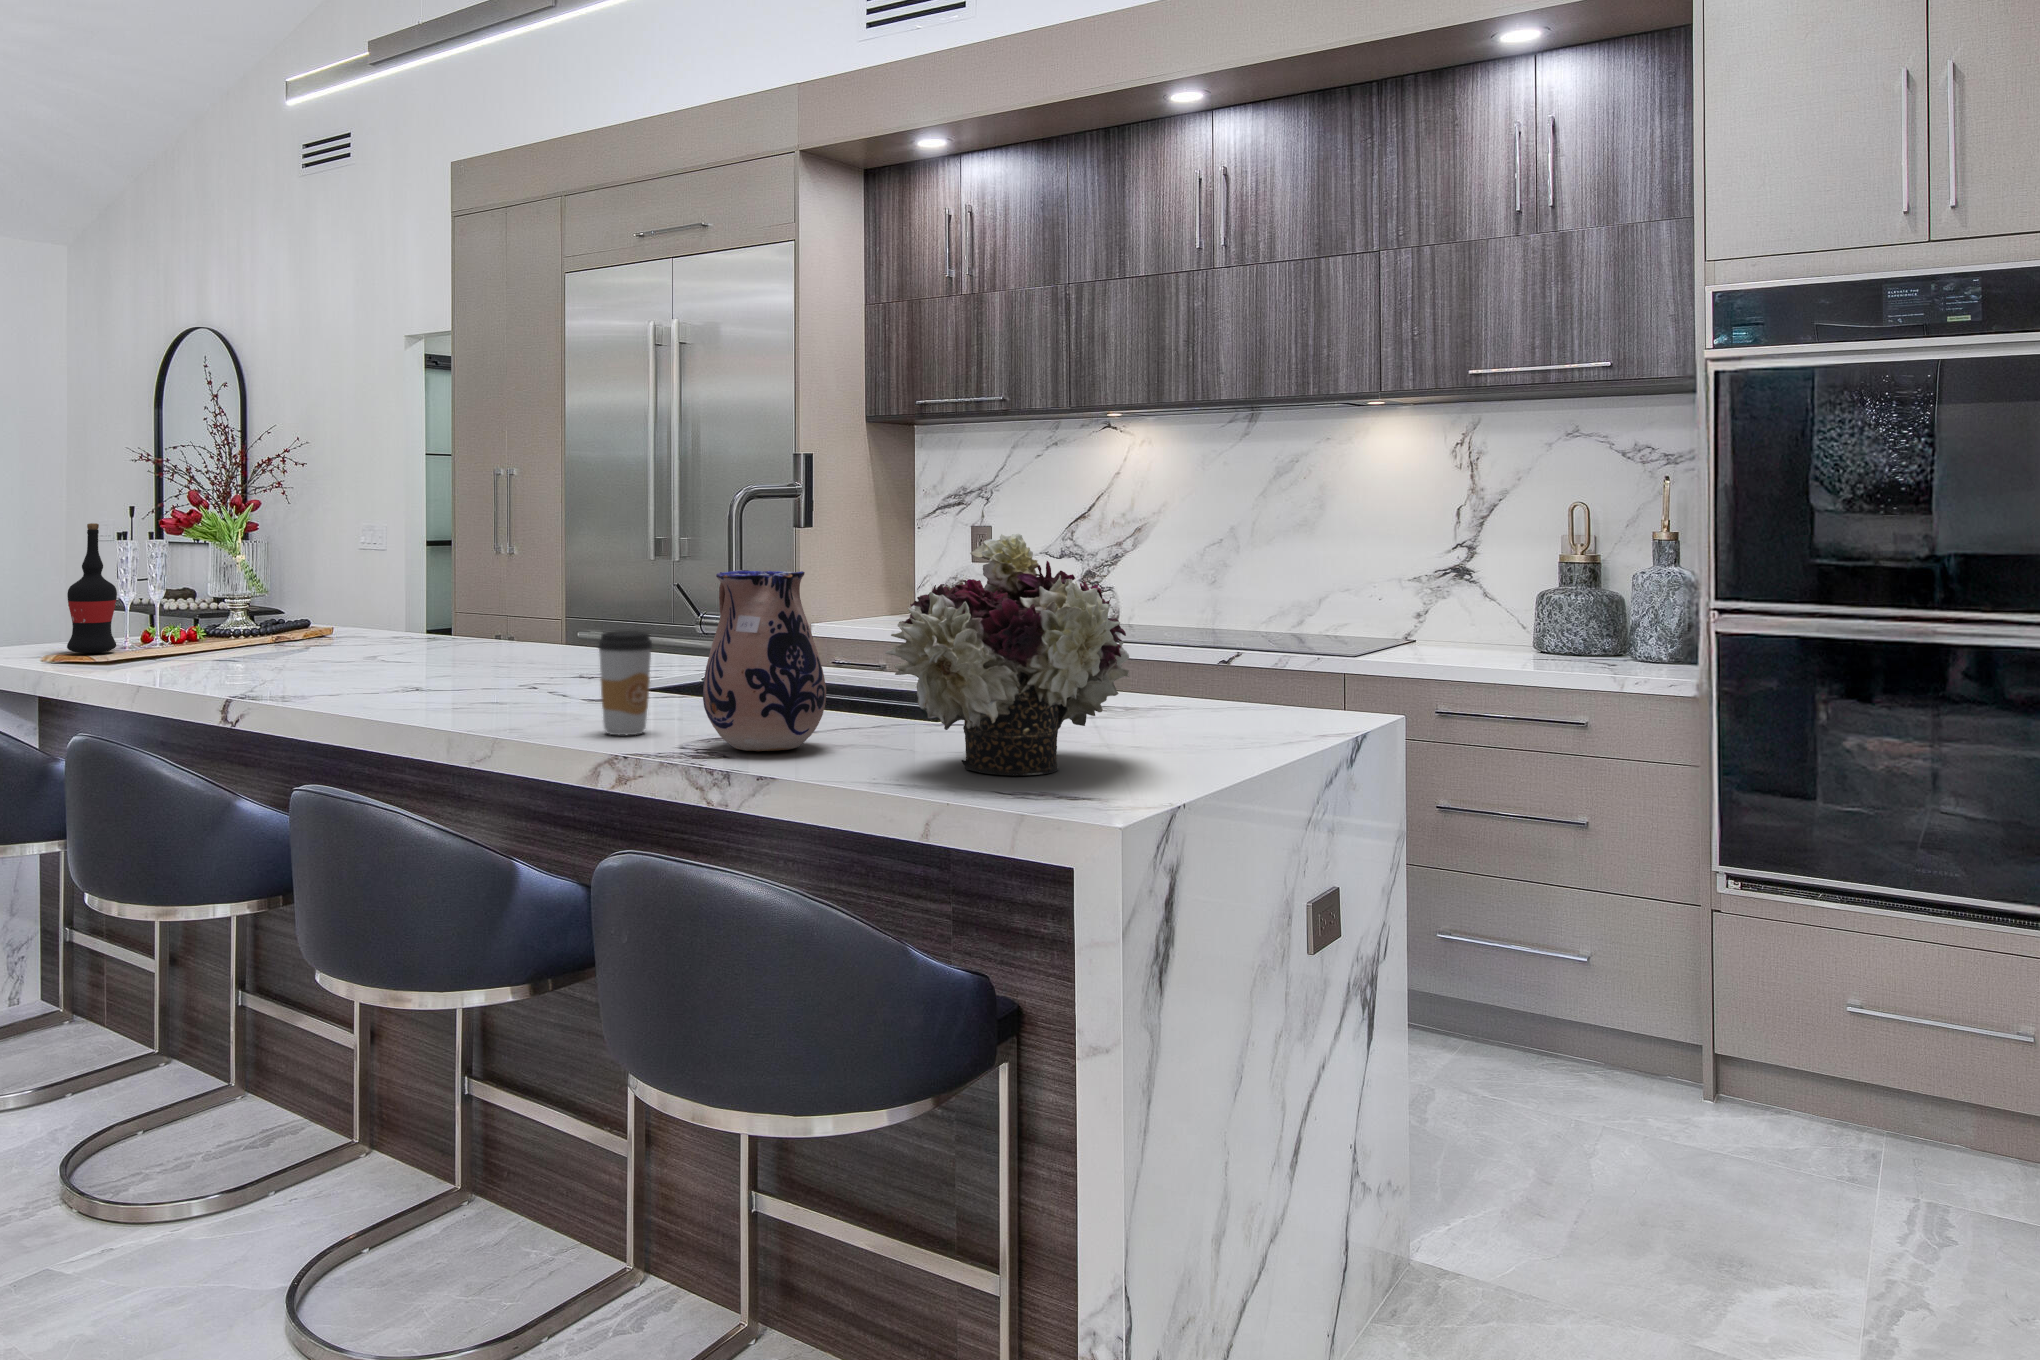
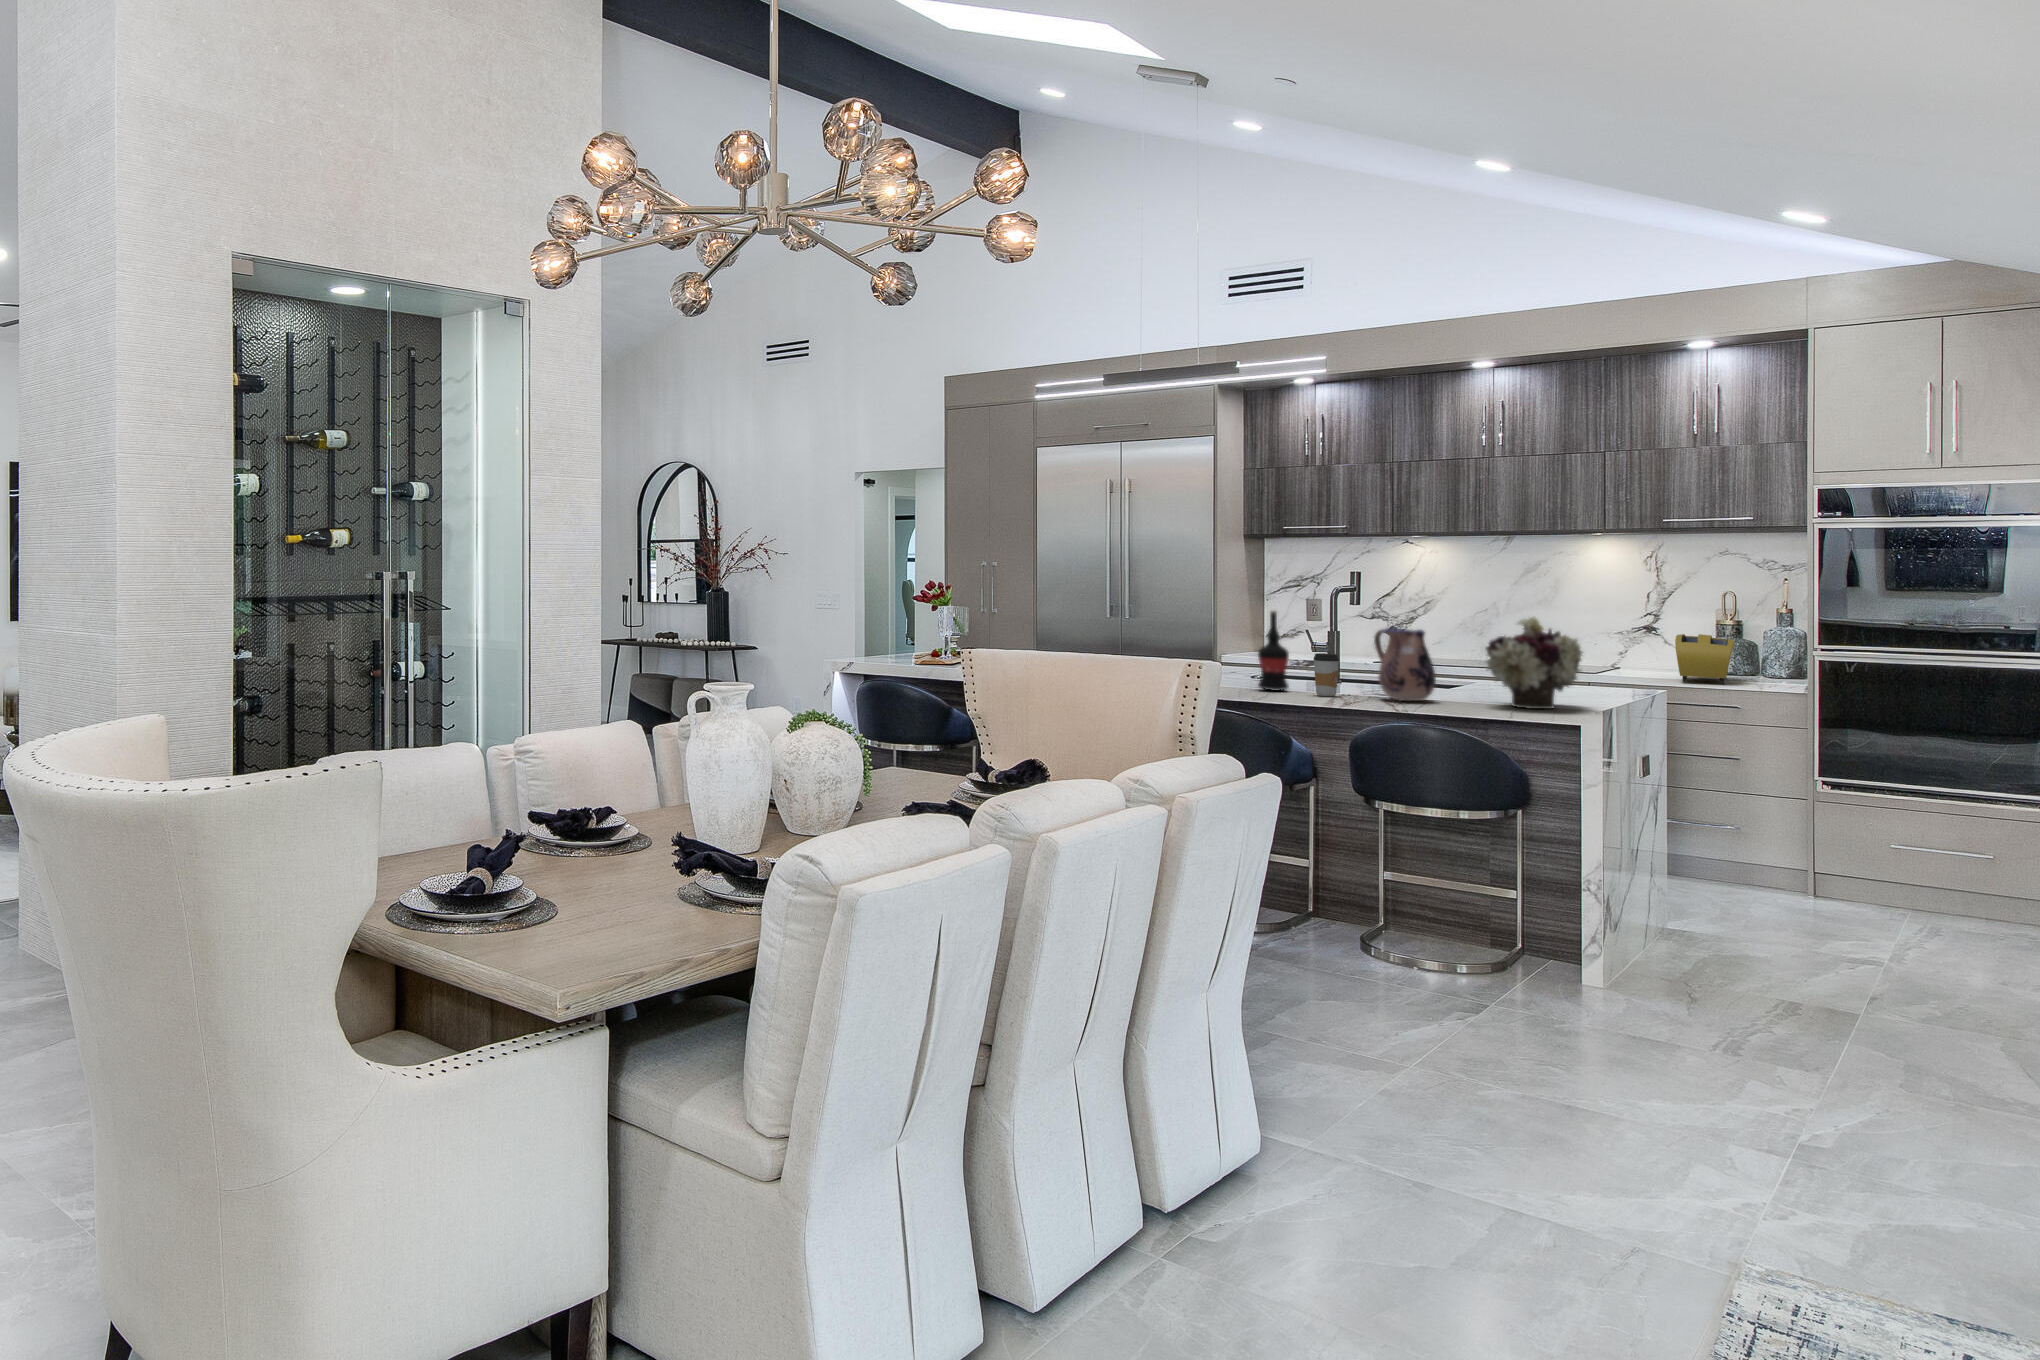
wine bottle: present [67,523,117,653] -> present [1258,611,1289,691]
toaster: none [1477,580,1579,675] -> present [1675,634,1735,684]

